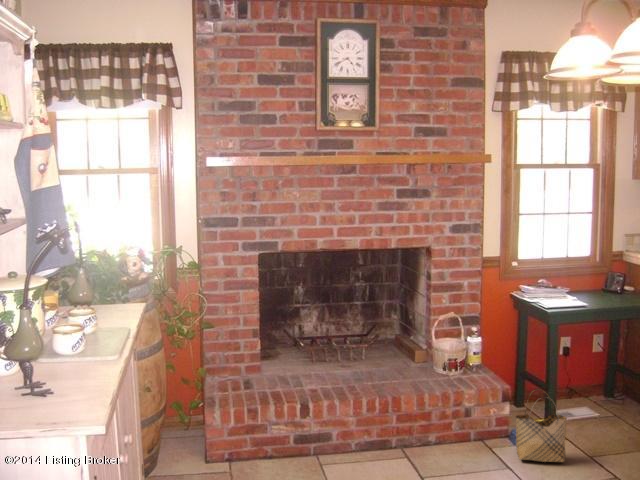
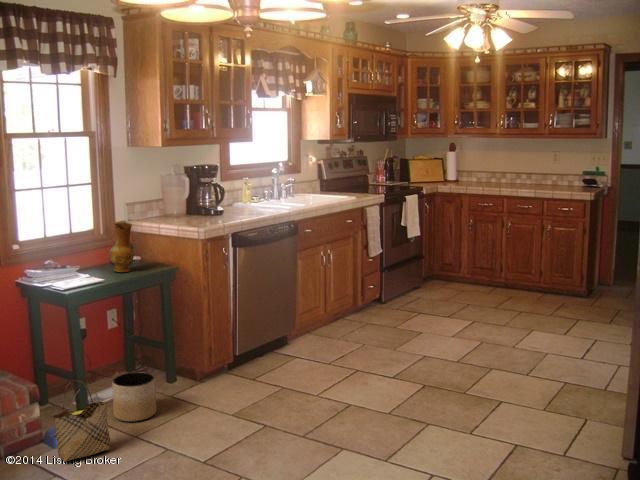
ceramic jug: none [597,251,623,300] -> present [109,223,134,272]
planter: none [579,397,624,447] -> present [112,372,156,422]

